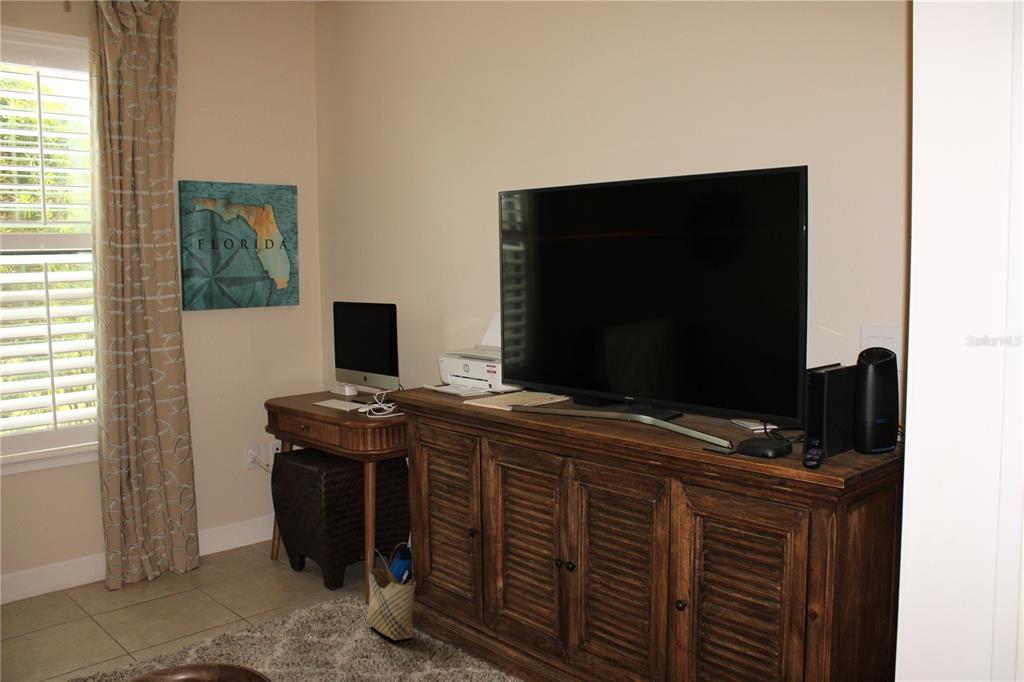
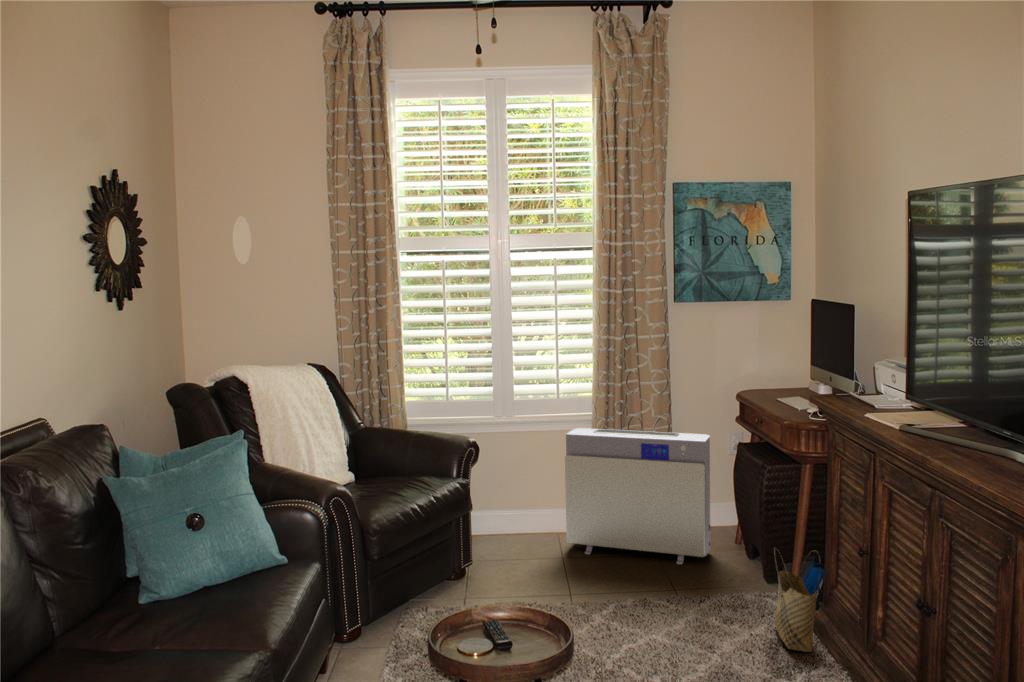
air purifier: none [79,450,255,609] -> present [565,428,711,564]

